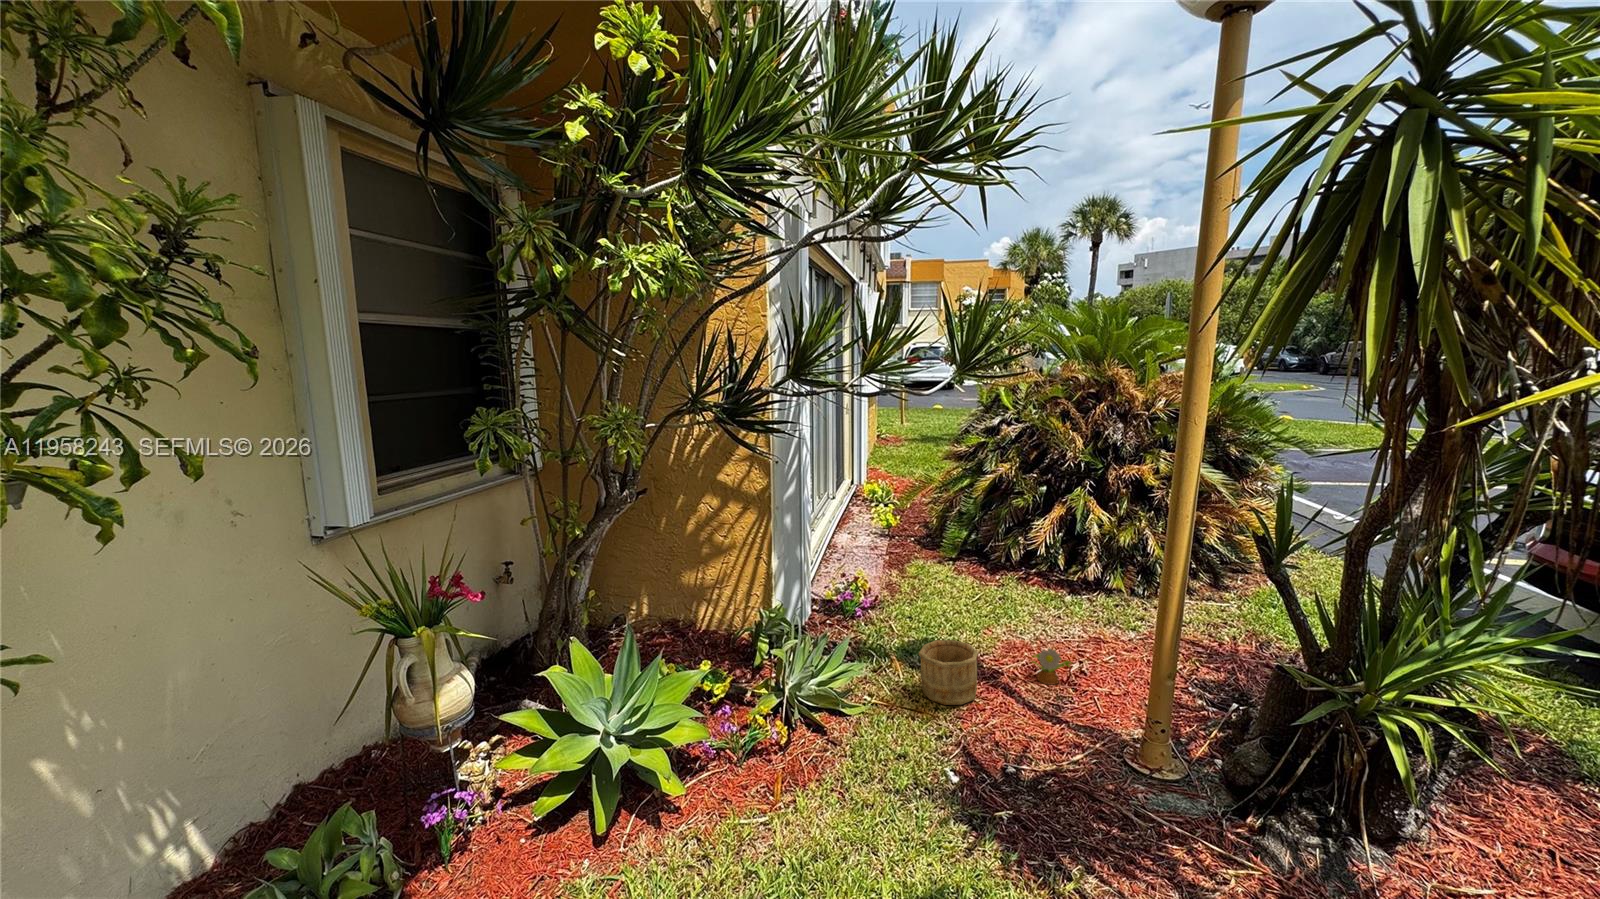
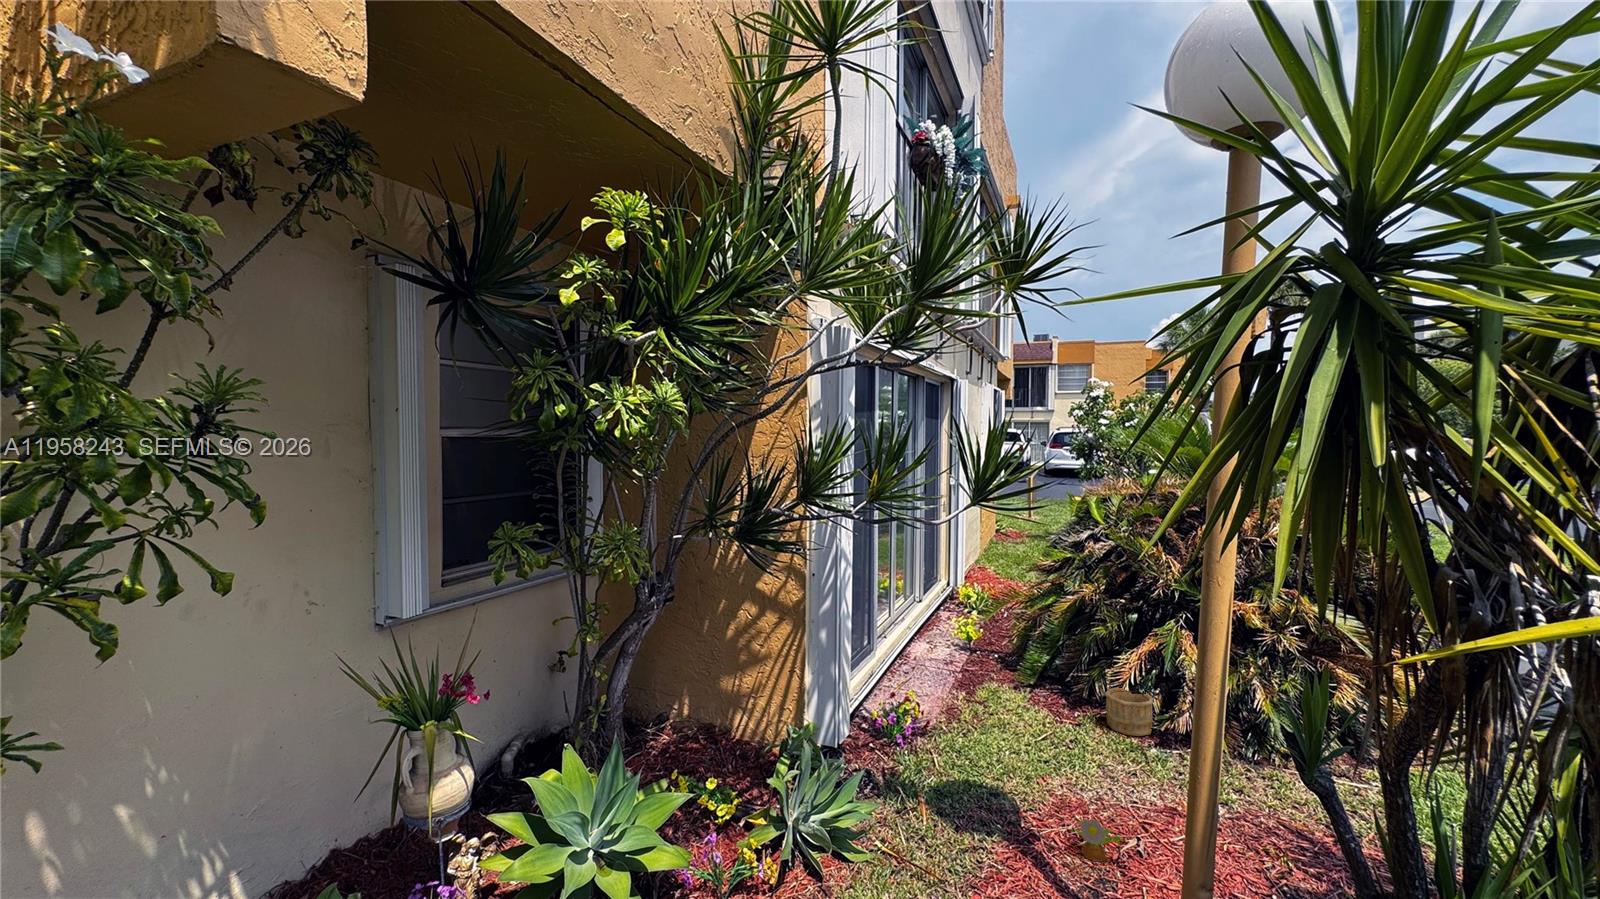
wooden bucket: present [919,640,978,705] -> present [1105,687,1153,736]

